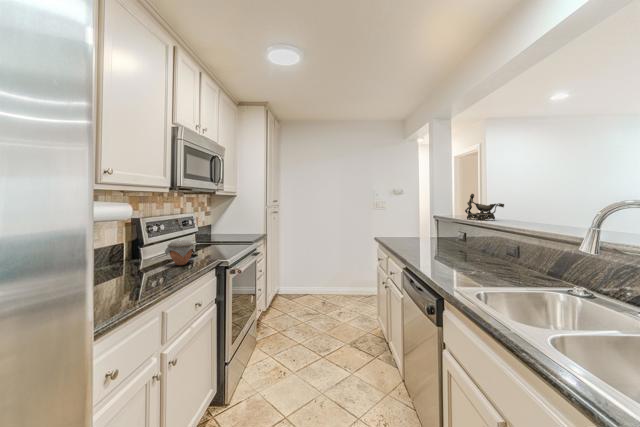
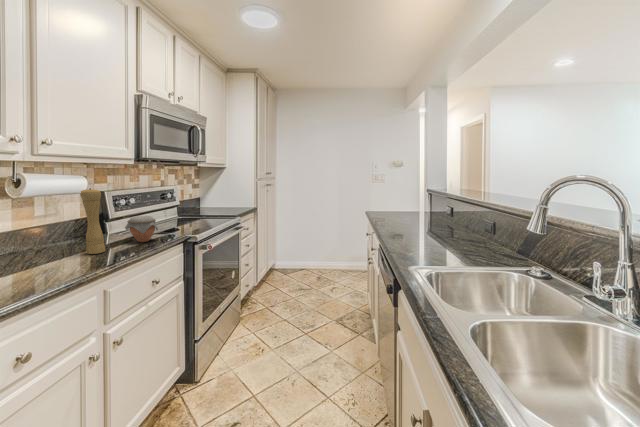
decorative bowl: present [465,194,504,220] -> none [471,167,517,198]
pepper mill: none [133,214,152,277] -> present [80,188,105,254]

